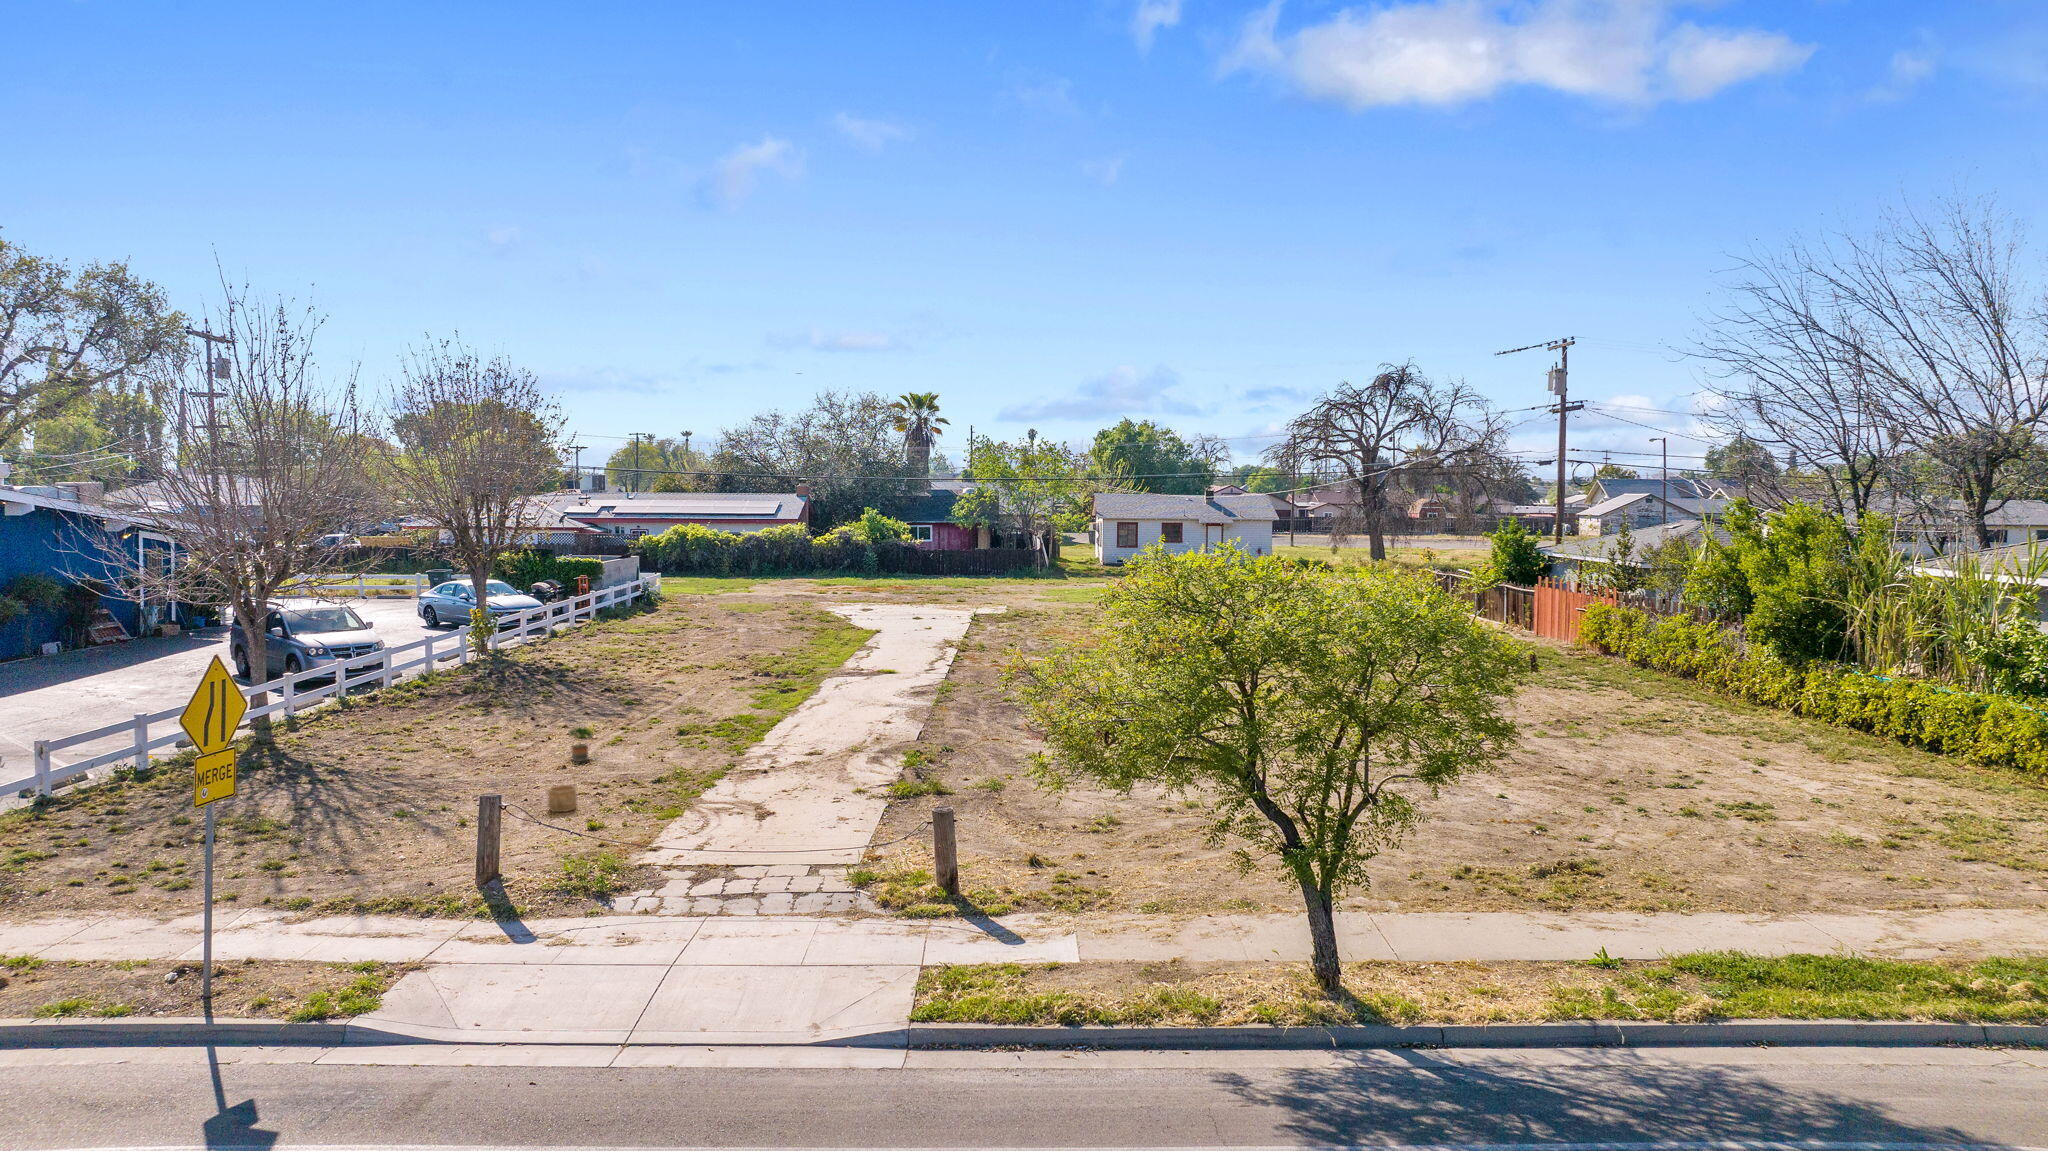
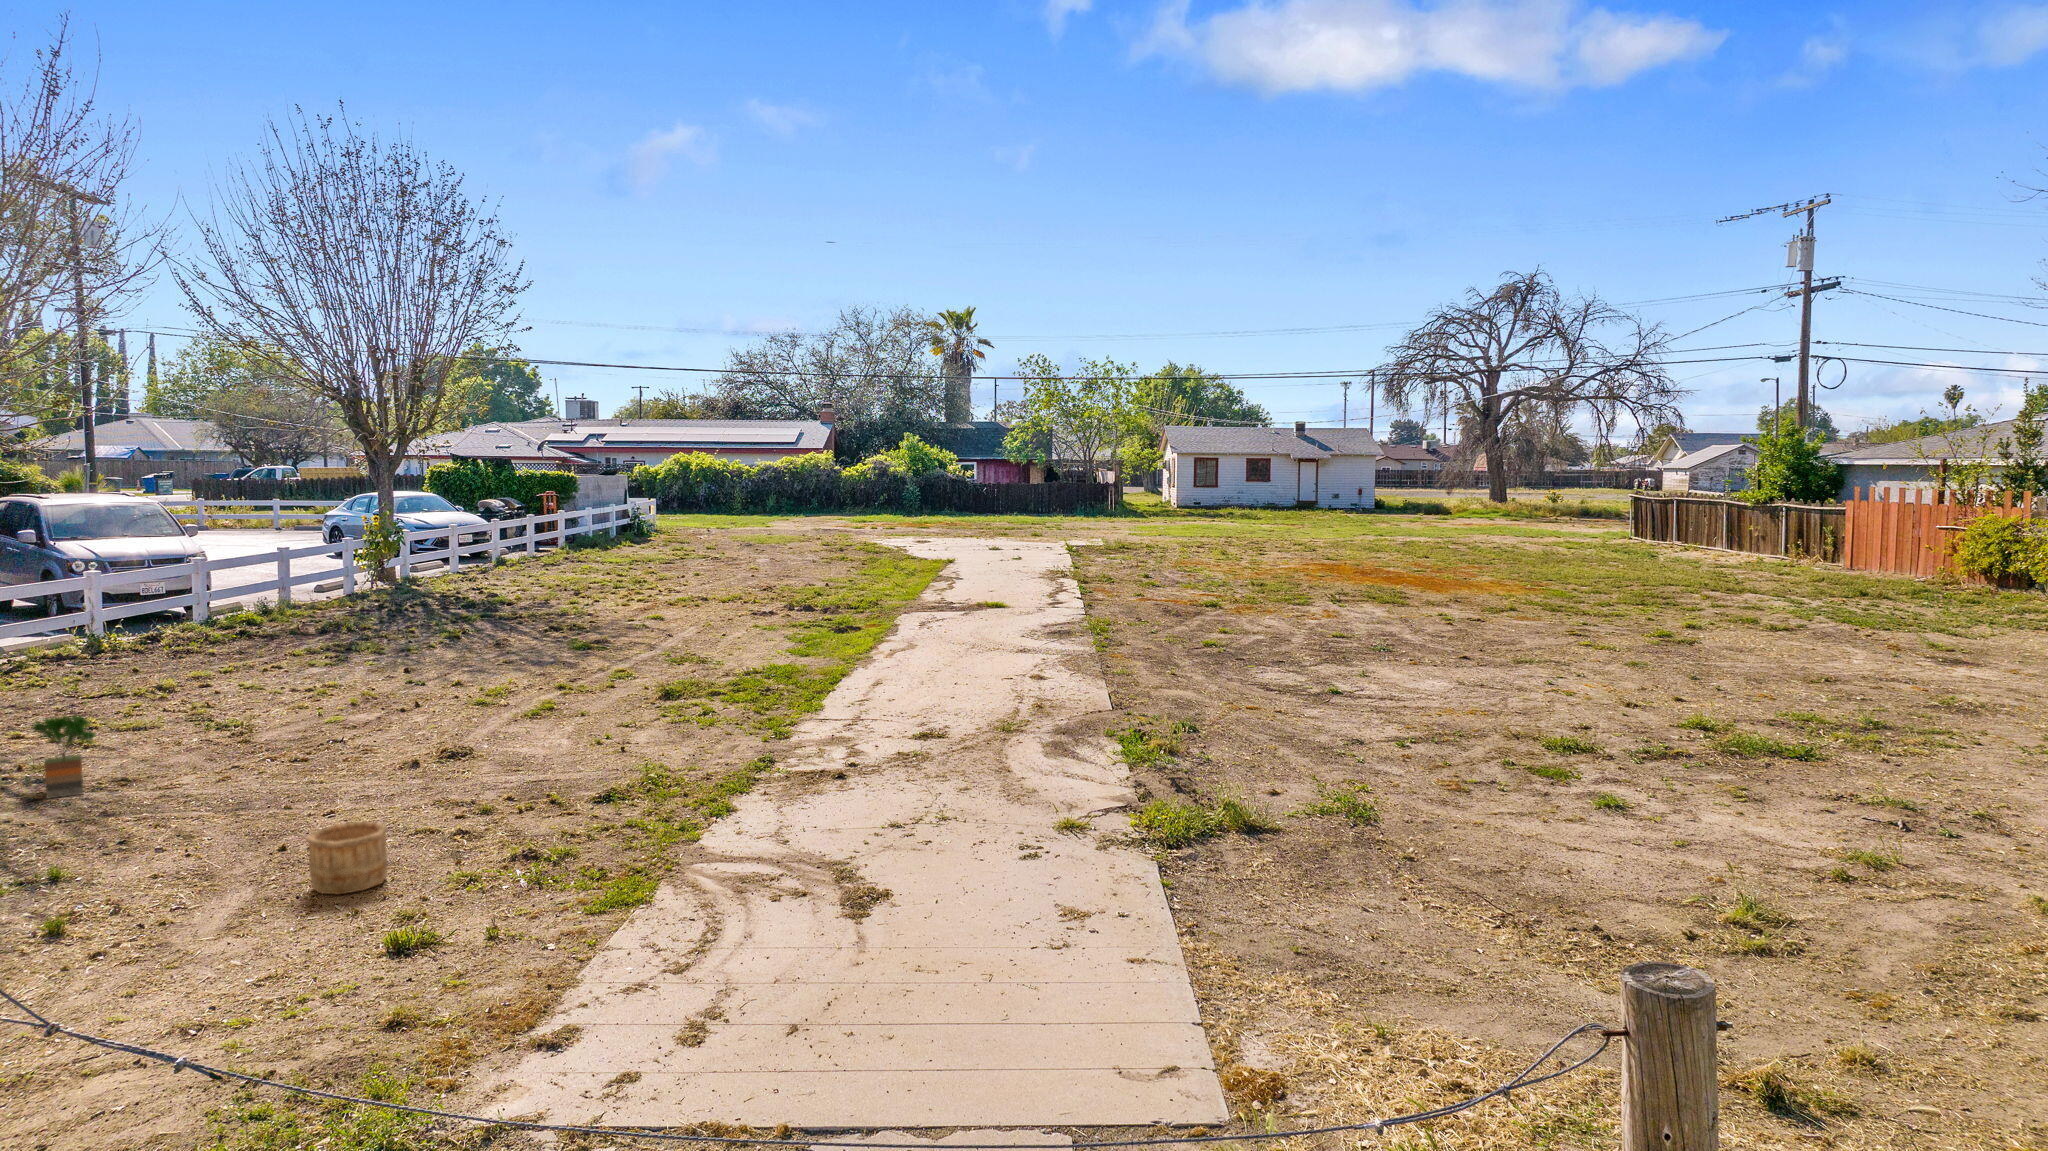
potted tree: present [569,727,592,762] -> present [31,715,96,799]

